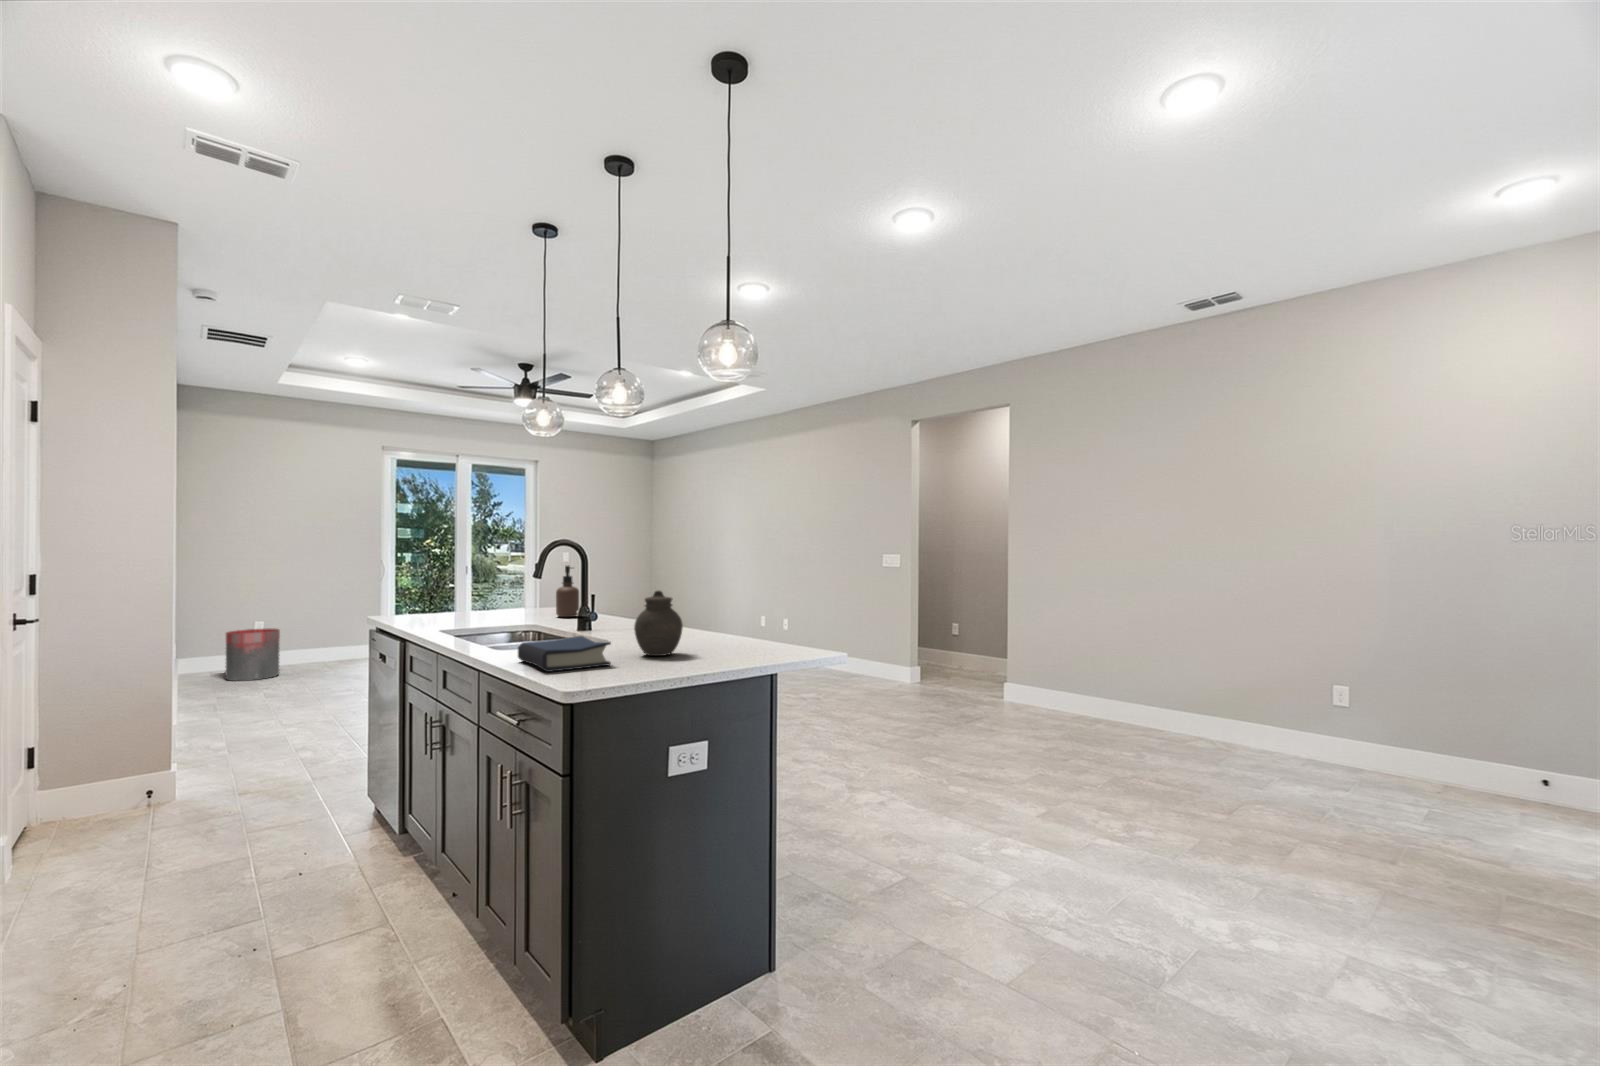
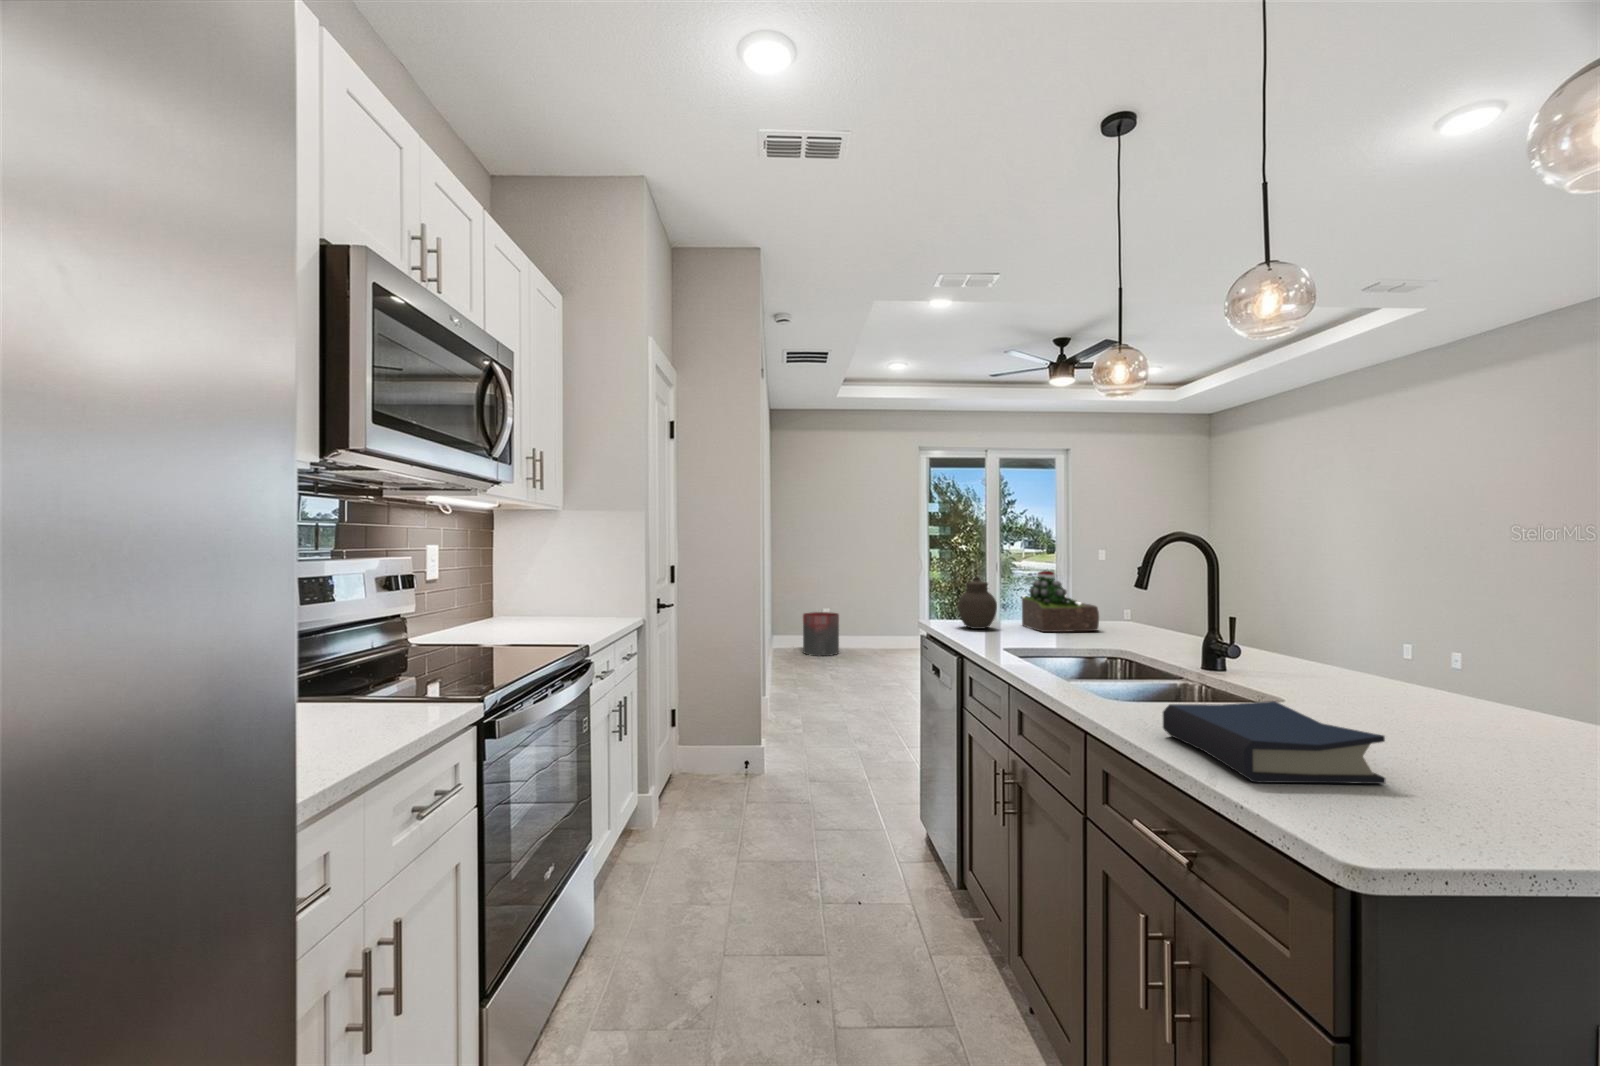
soap dispenser: present [556,566,579,617] -> none [1135,568,1169,638]
succulent plant: none [469,569,531,619] -> present [1022,571,1099,632]
jar: present [634,591,683,656] -> present [957,577,997,629]

